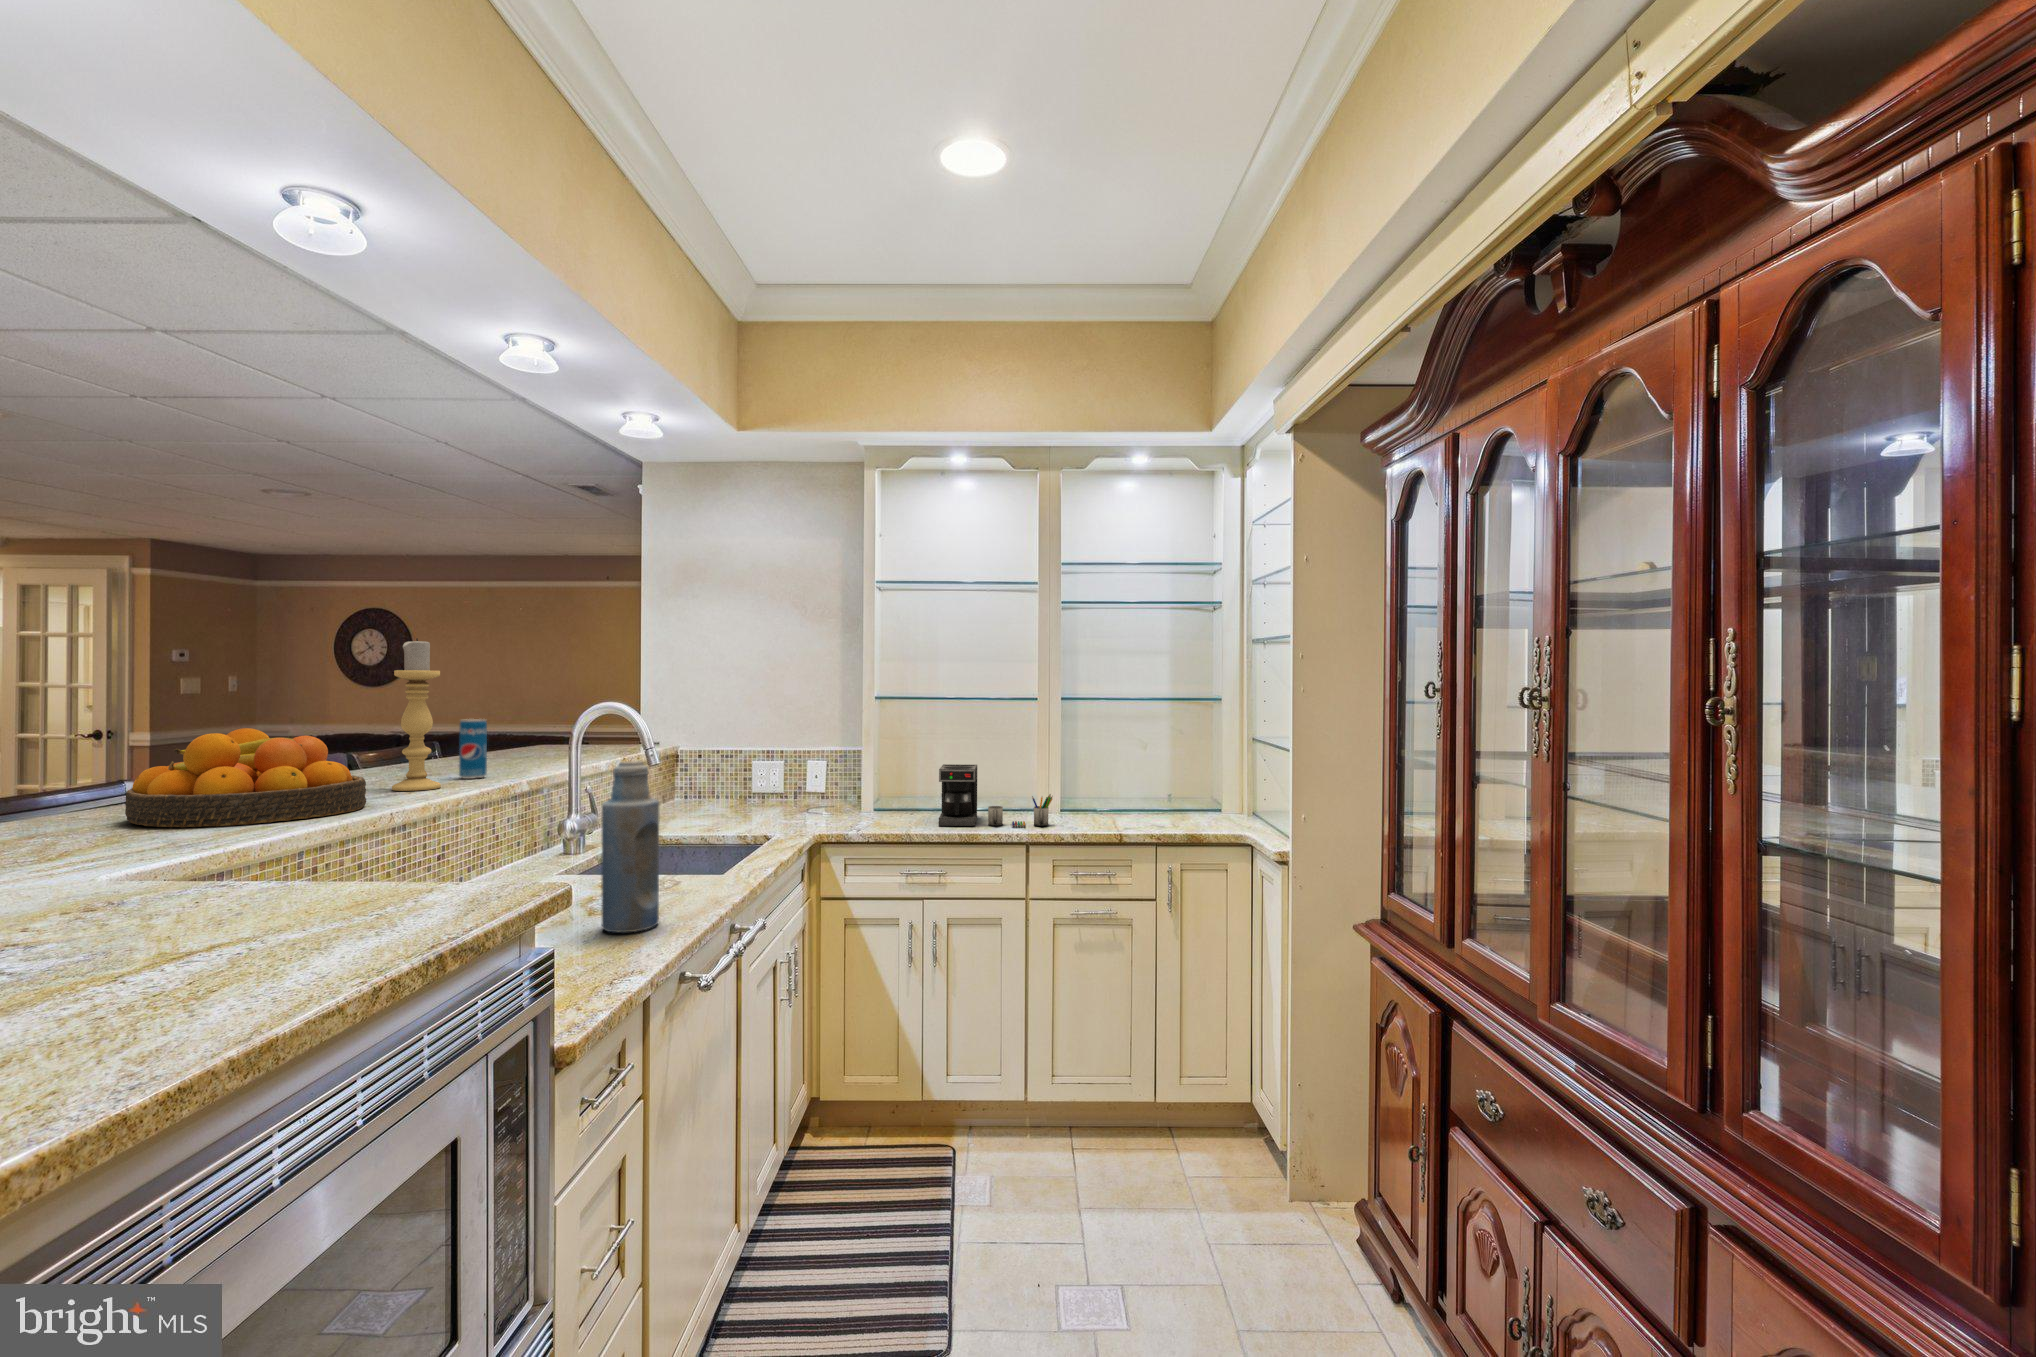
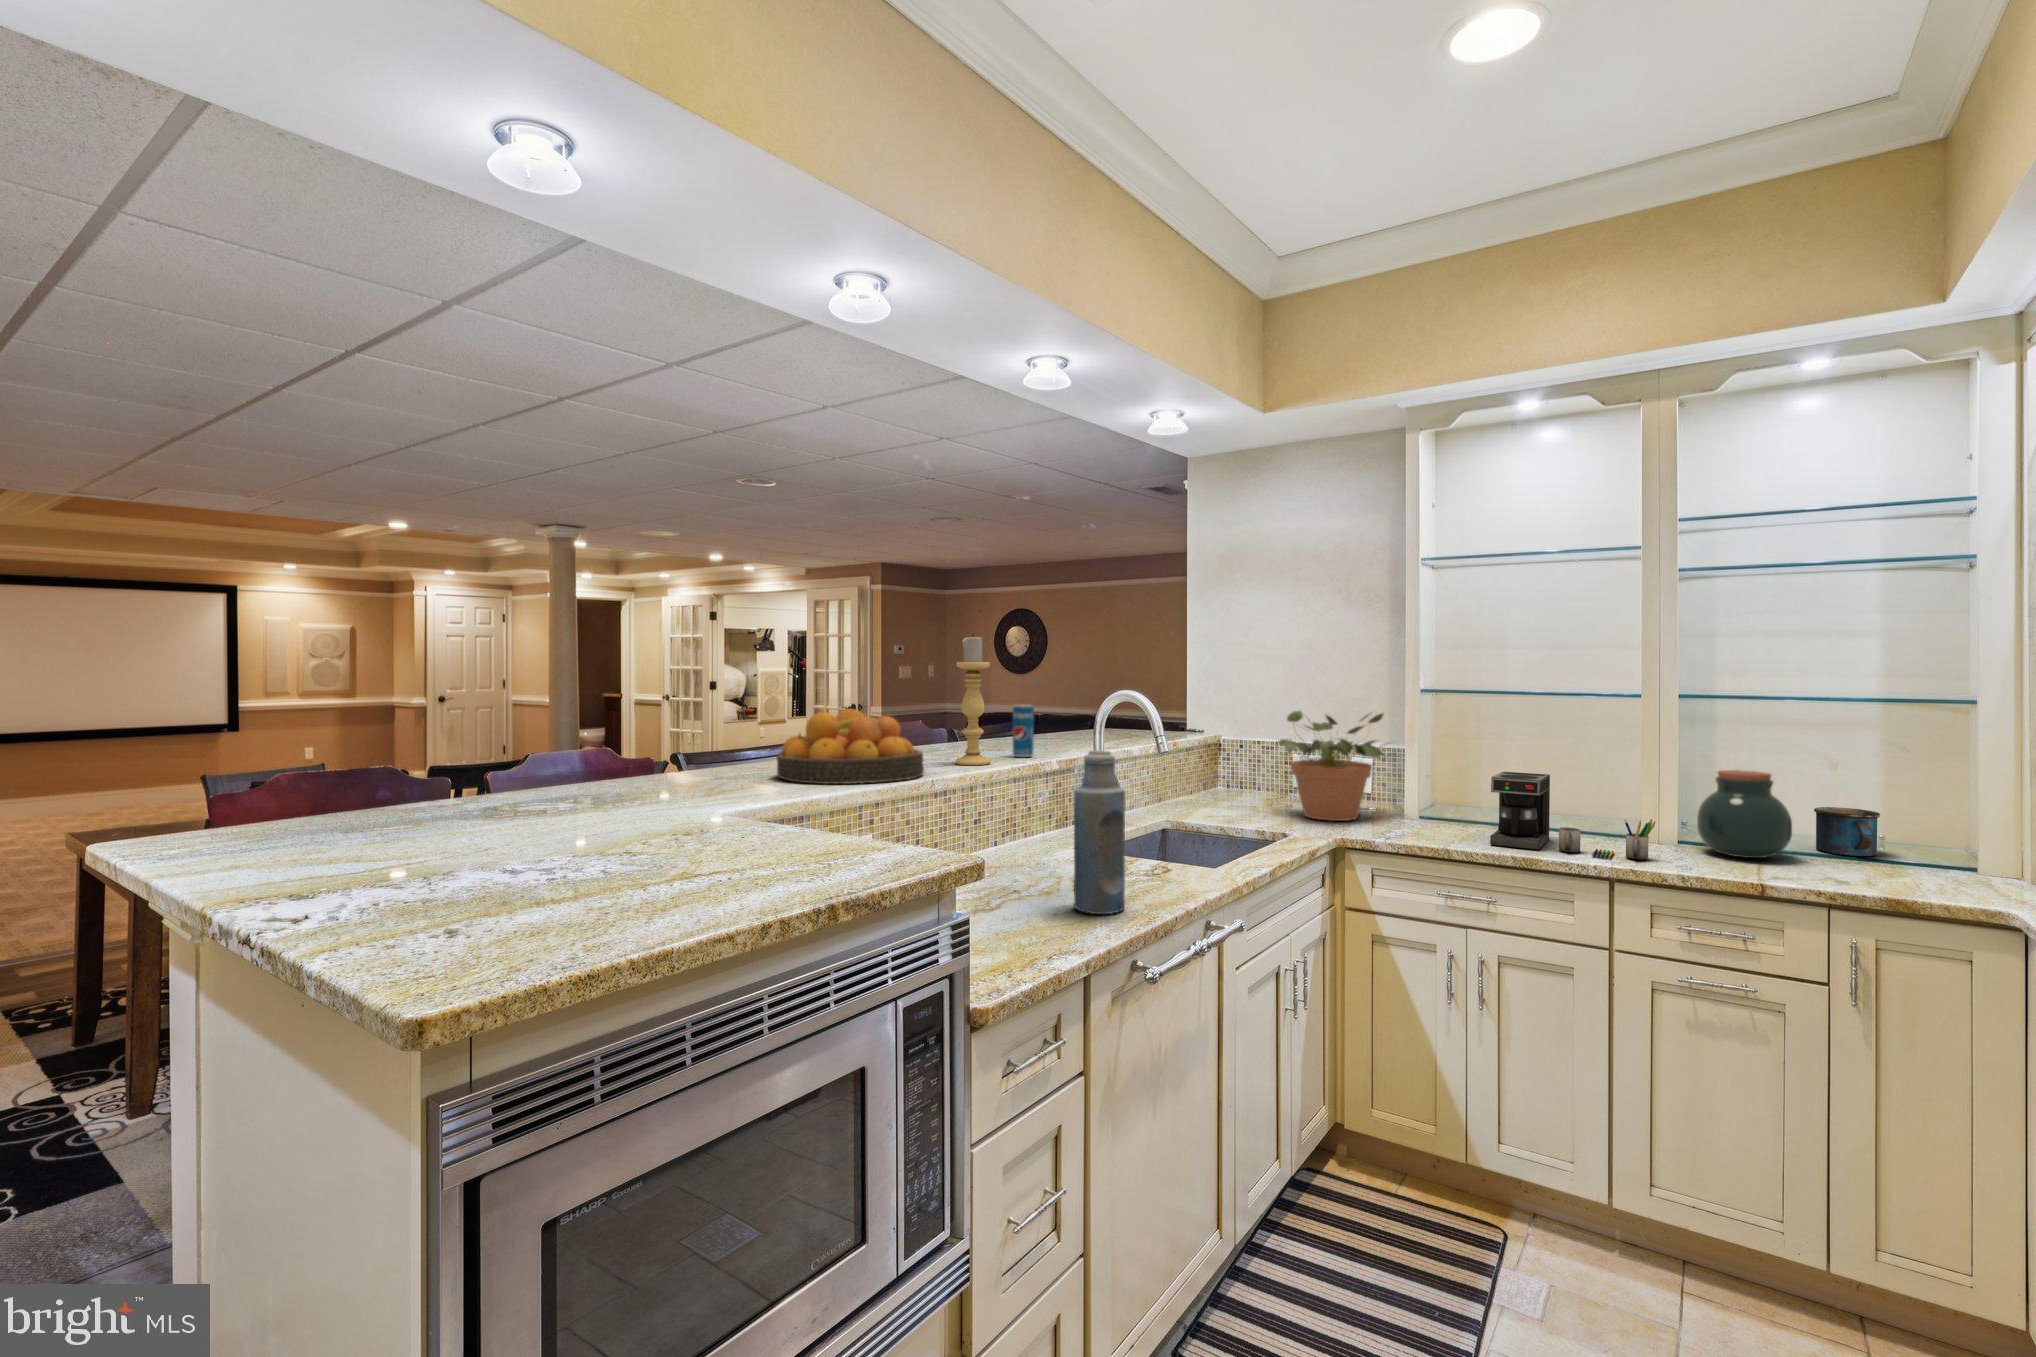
potted plant: none [748,717,857,819] -> present [1279,711,1385,821]
jar: none [1074,754,1130,817] -> present [1697,770,1792,858]
mug: none [1136,777,1172,809] -> present [1814,807,1880,856]

